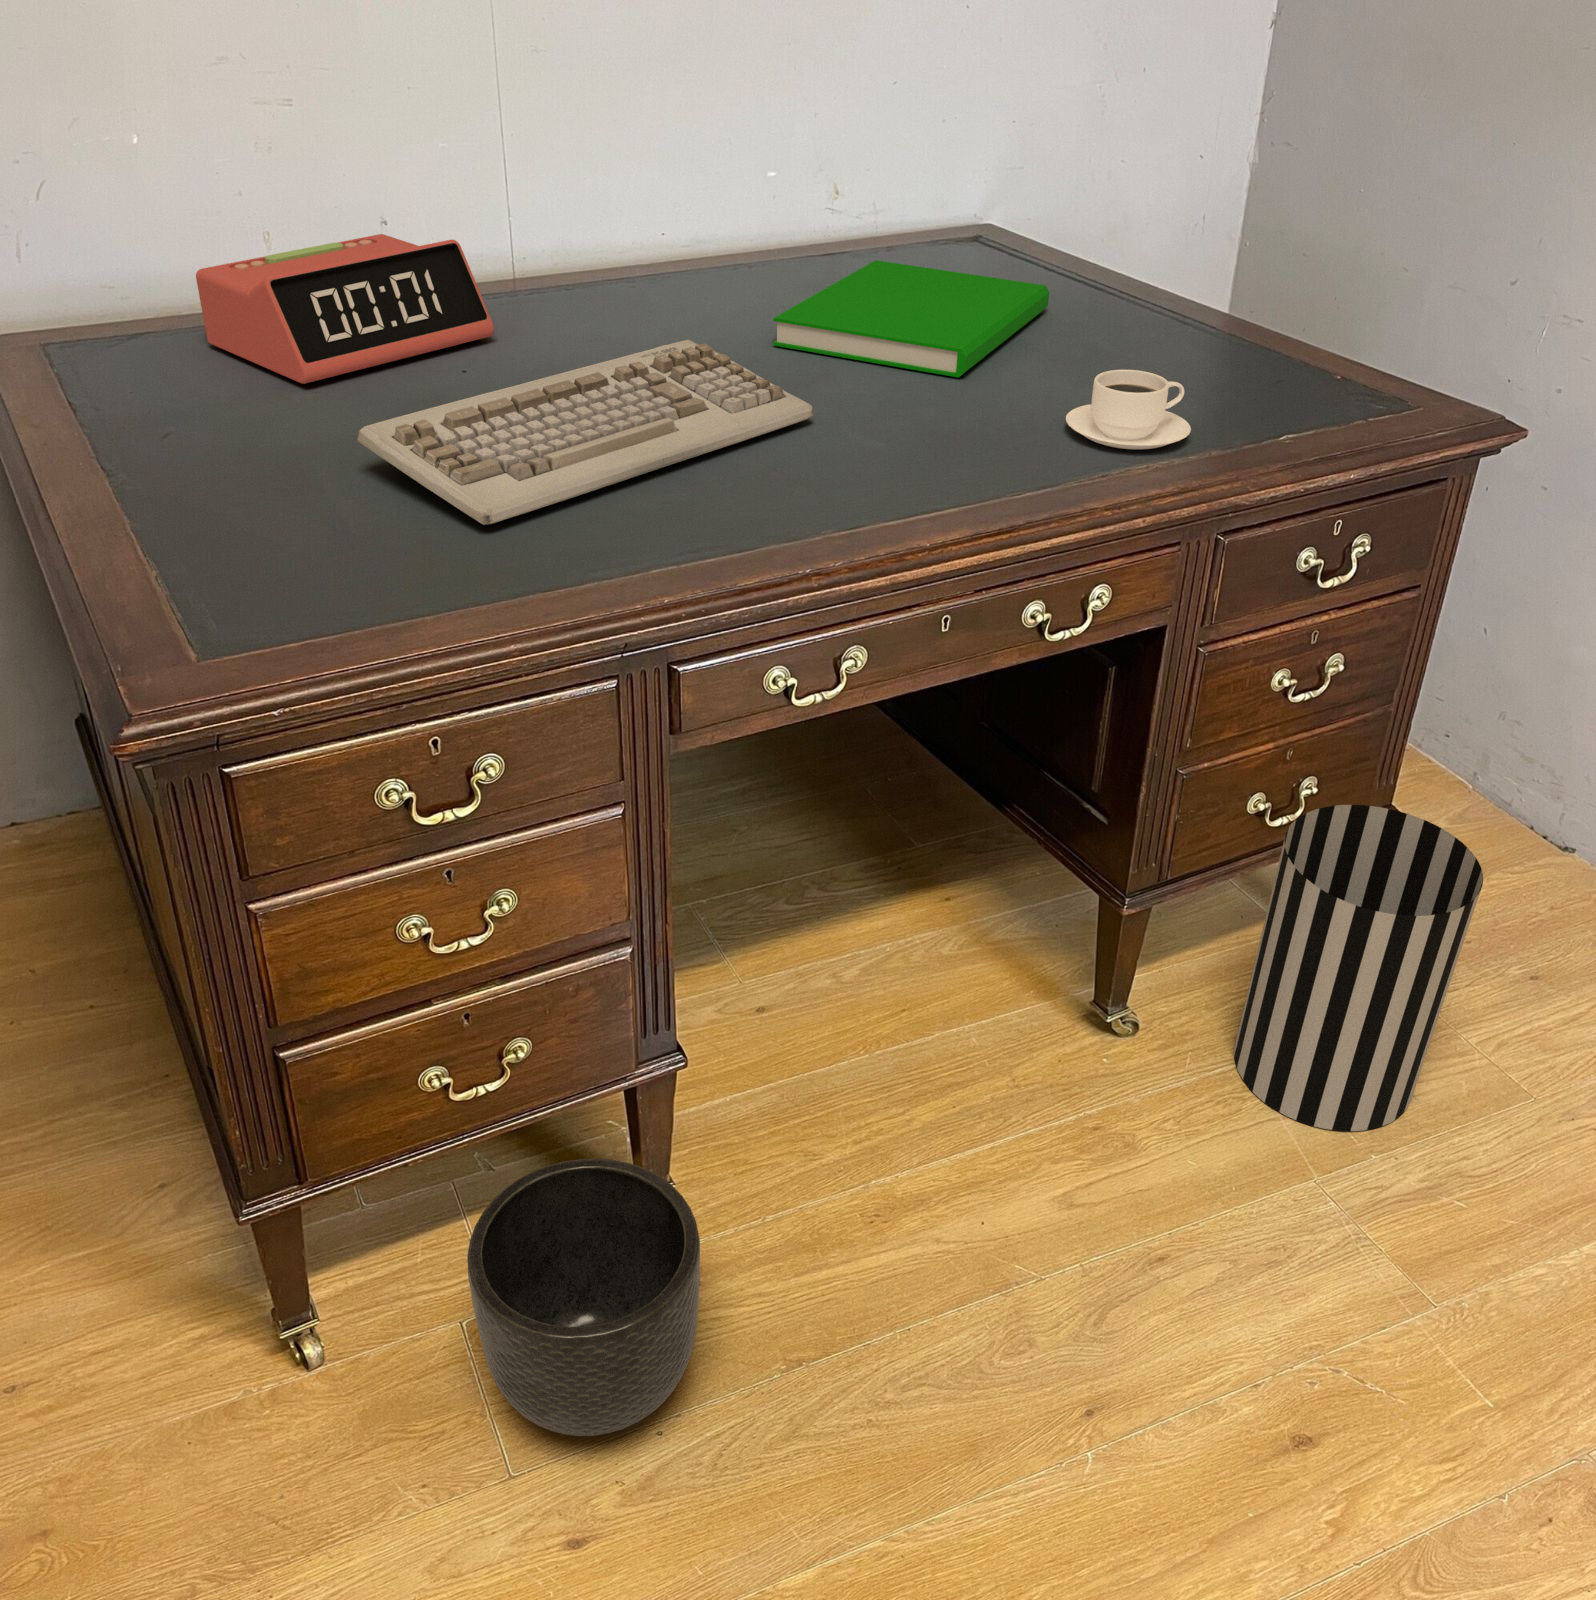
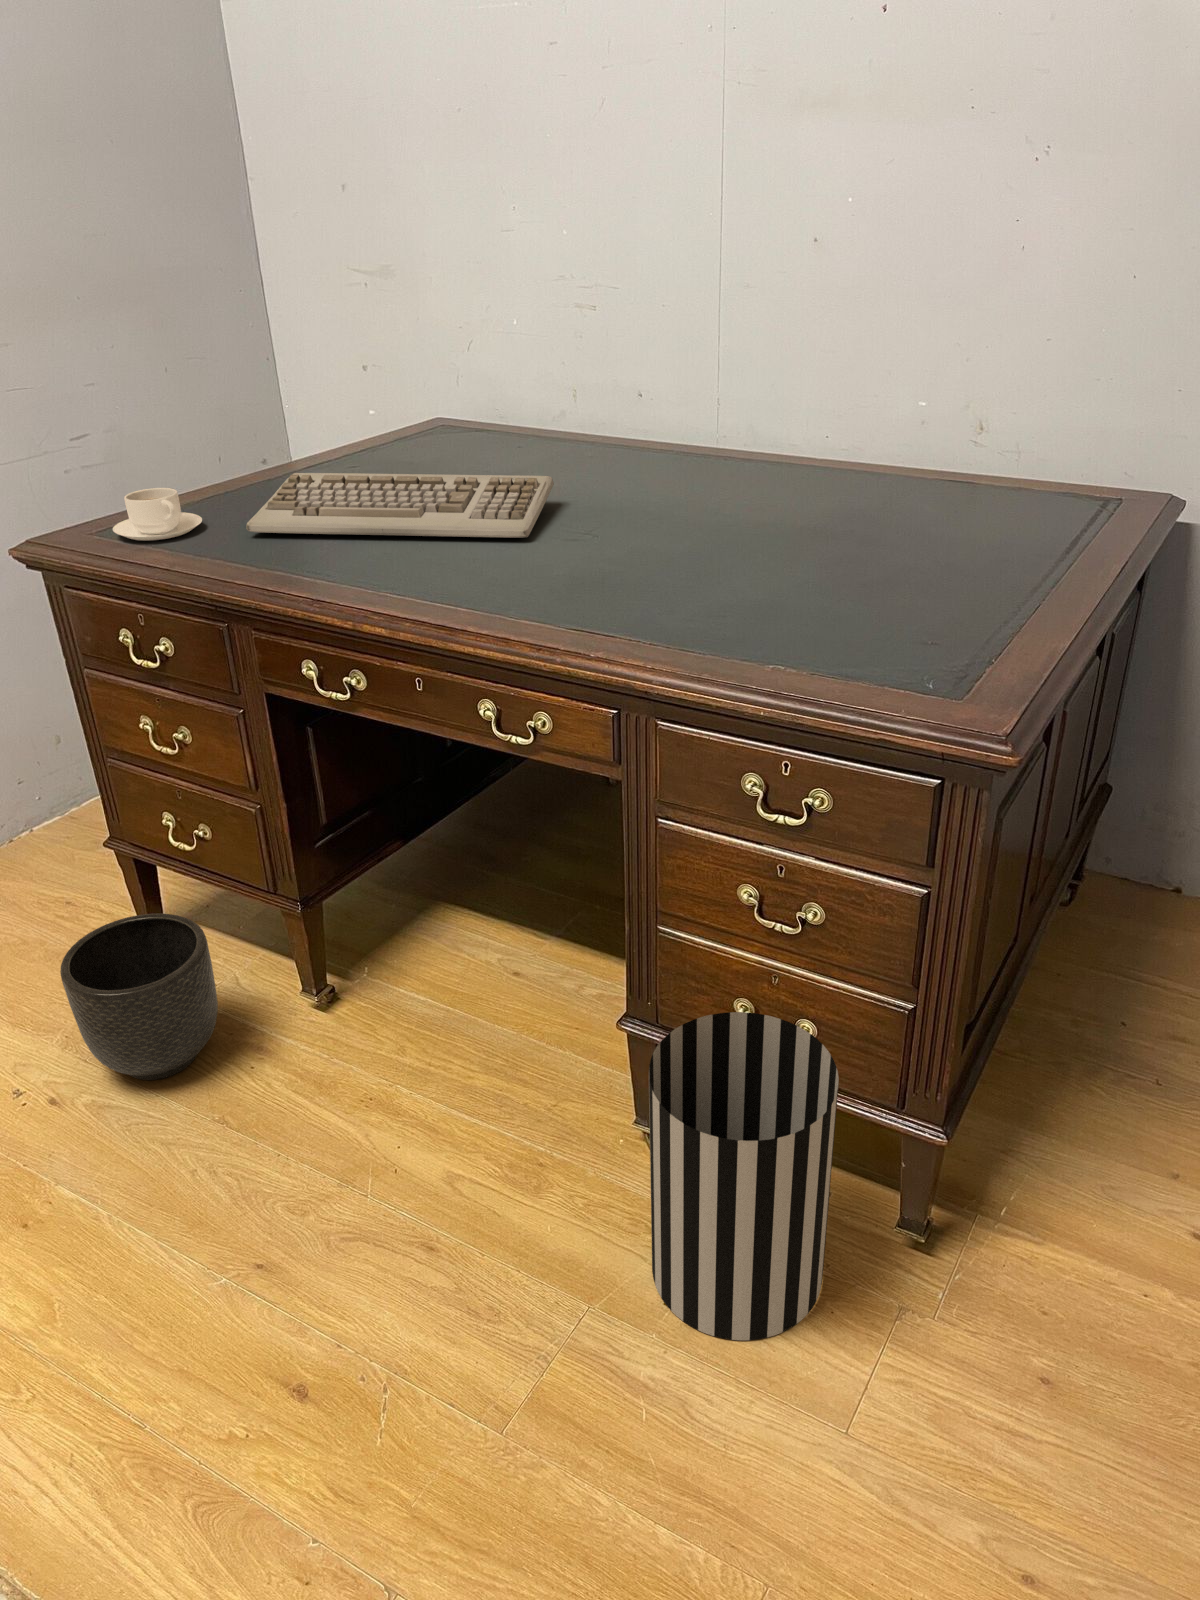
alarm clock: present [196,234,494,384] -> none [393,390,554,461]
book: present [773,260,1049,377] -> none [653,467,899,546]
coffee cup: present [1066,370,1191,449] -> present [113,488,202,540]

